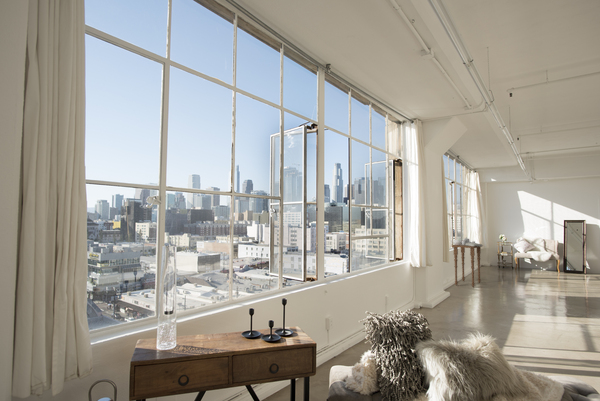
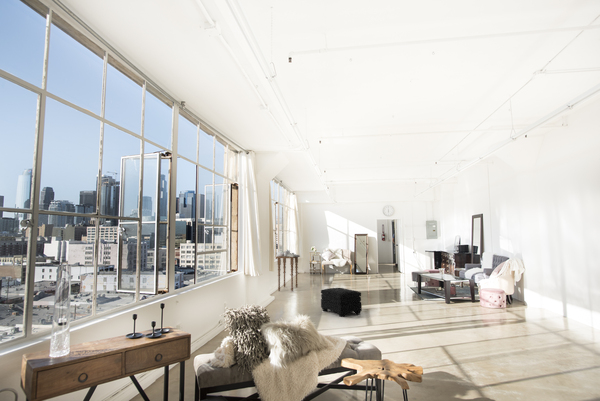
ottoman: none [514,290,581,330] -> present [321,288,362,317]

